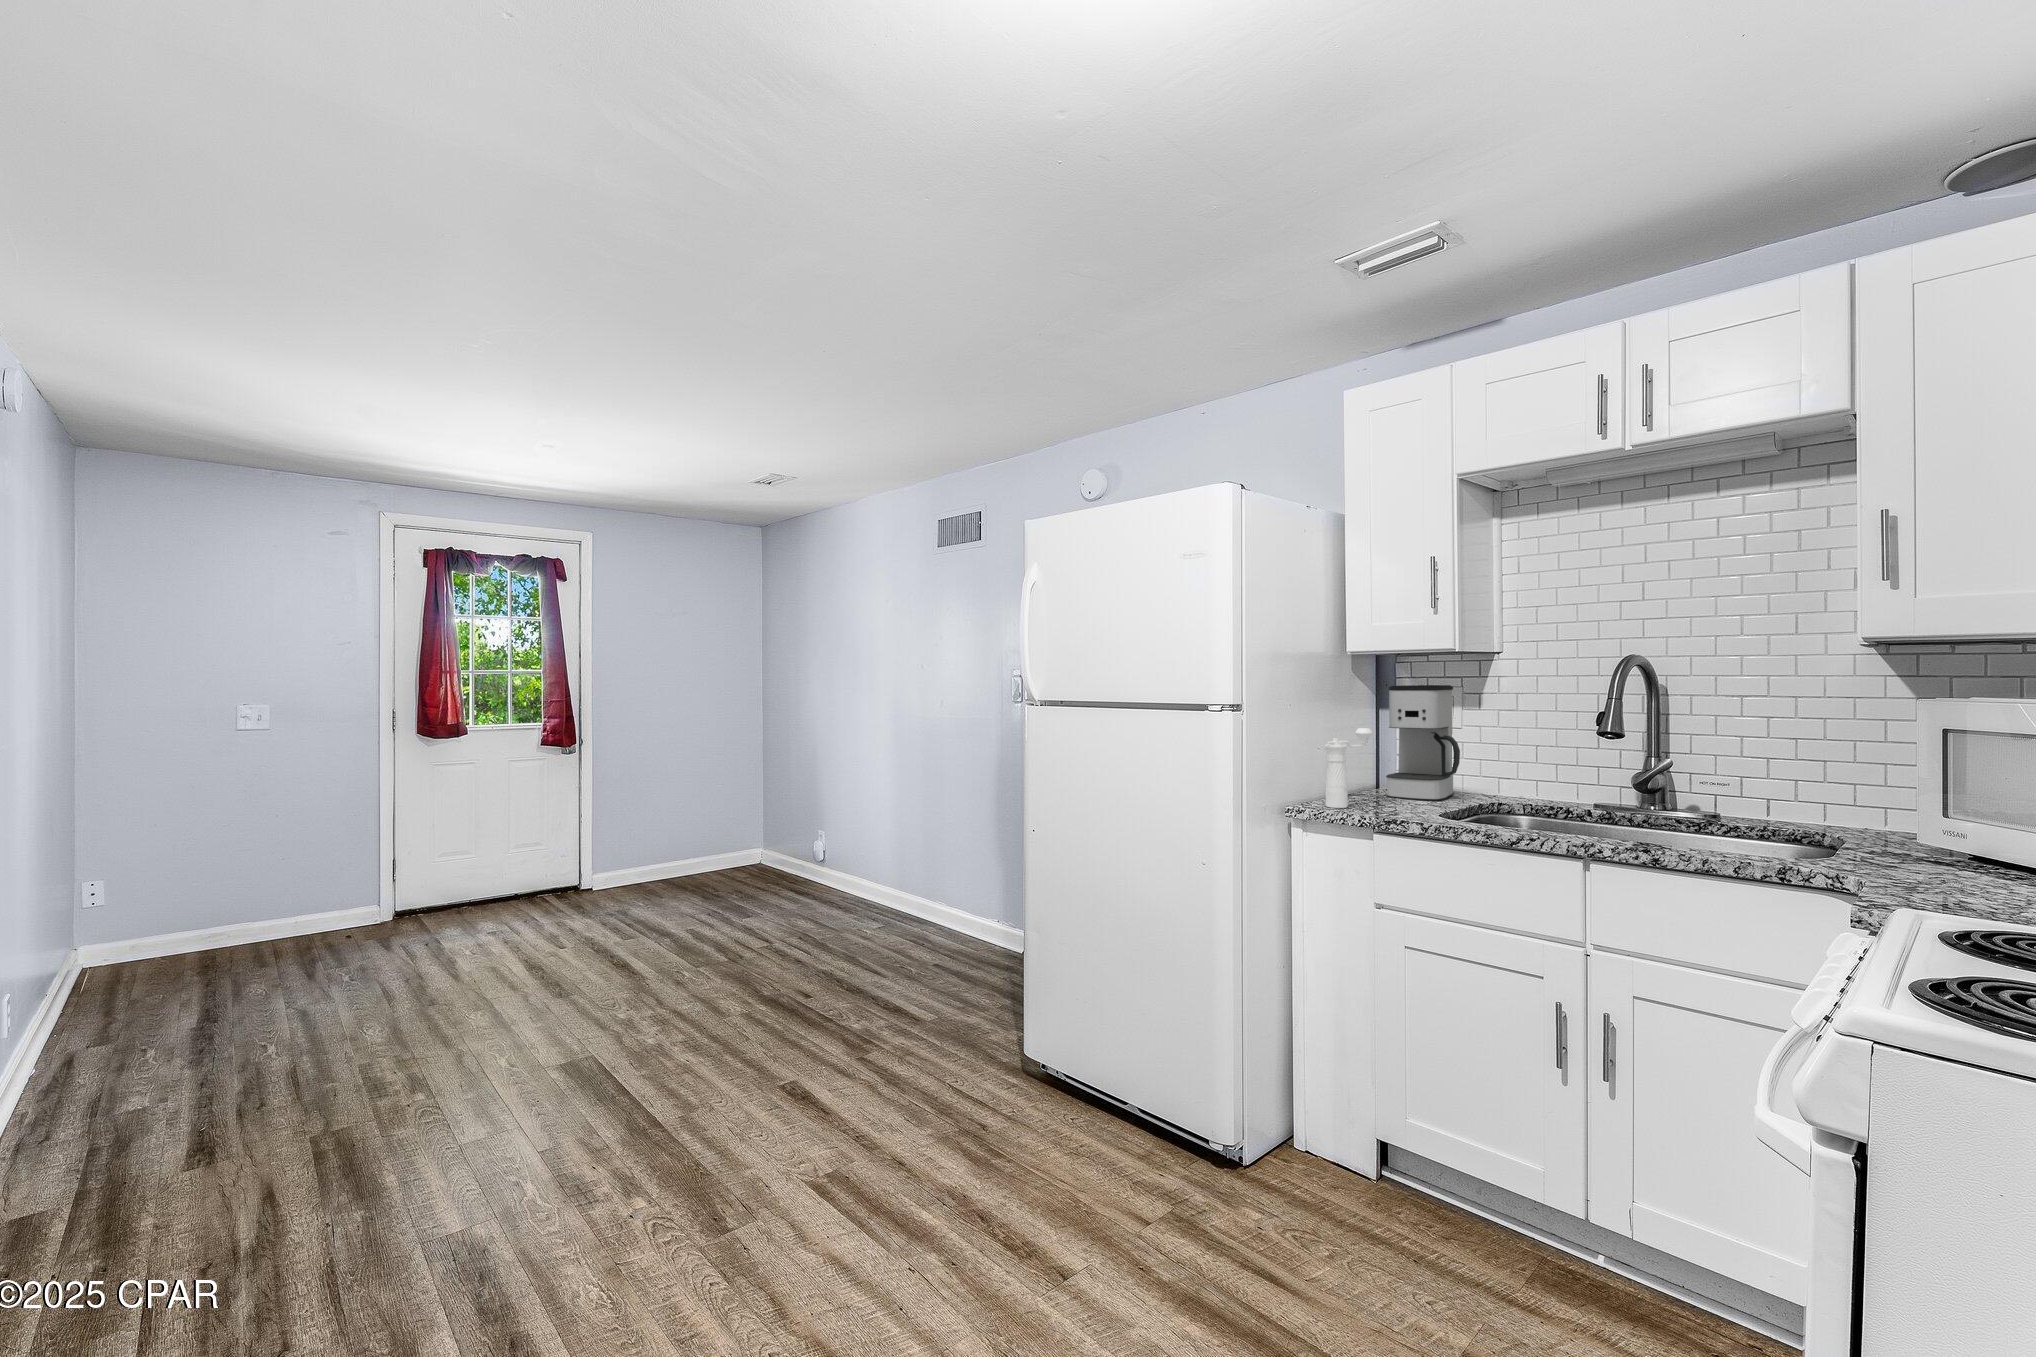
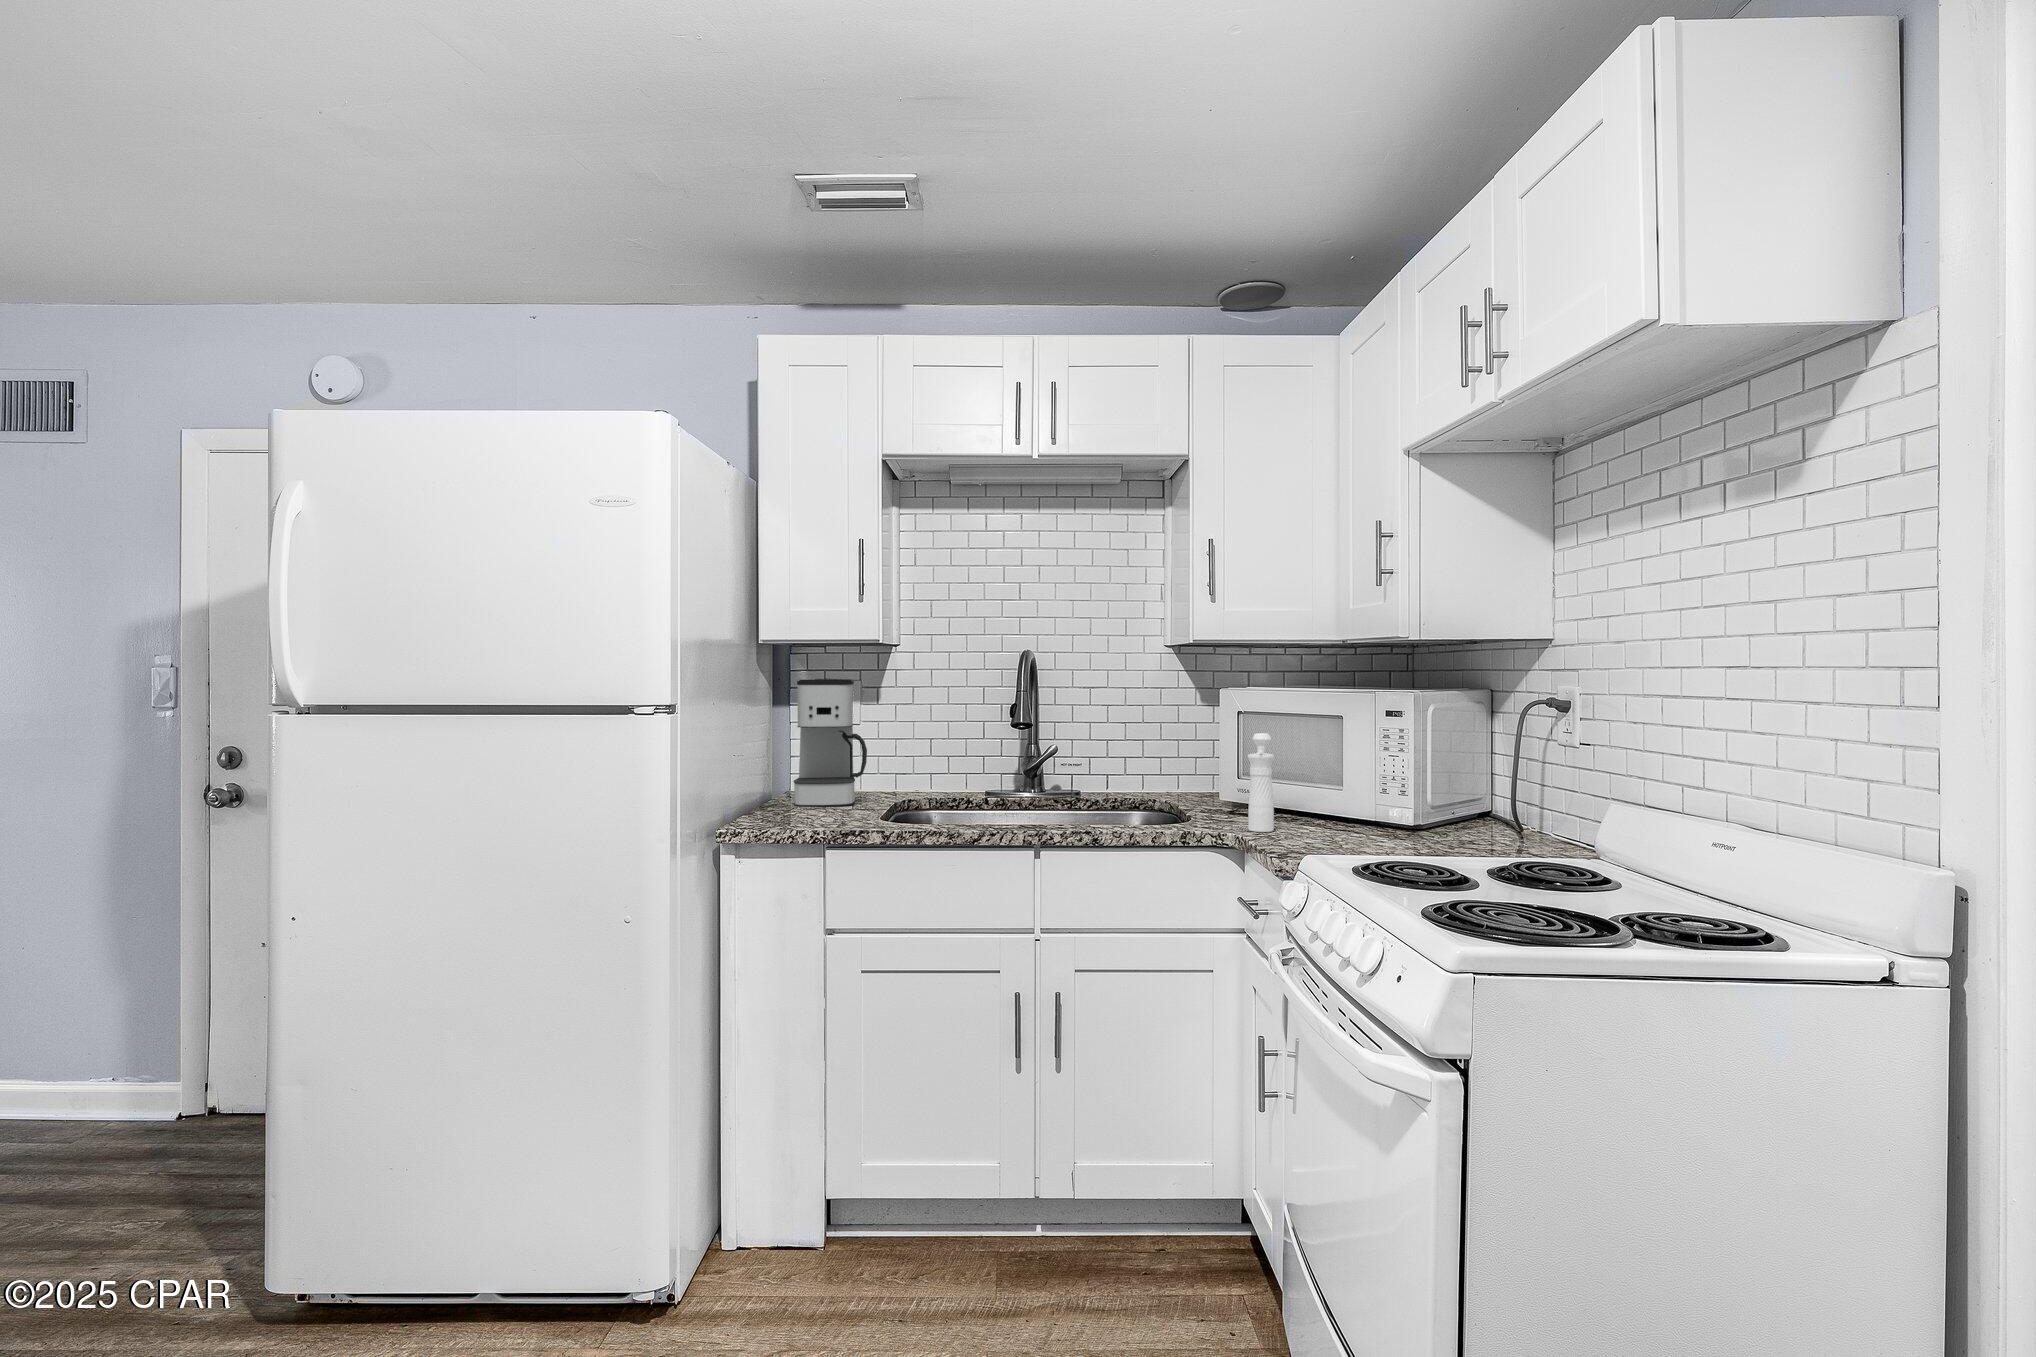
pepper mill: present [1325,728,1372,808] -> present [1248,733,1274,832]

